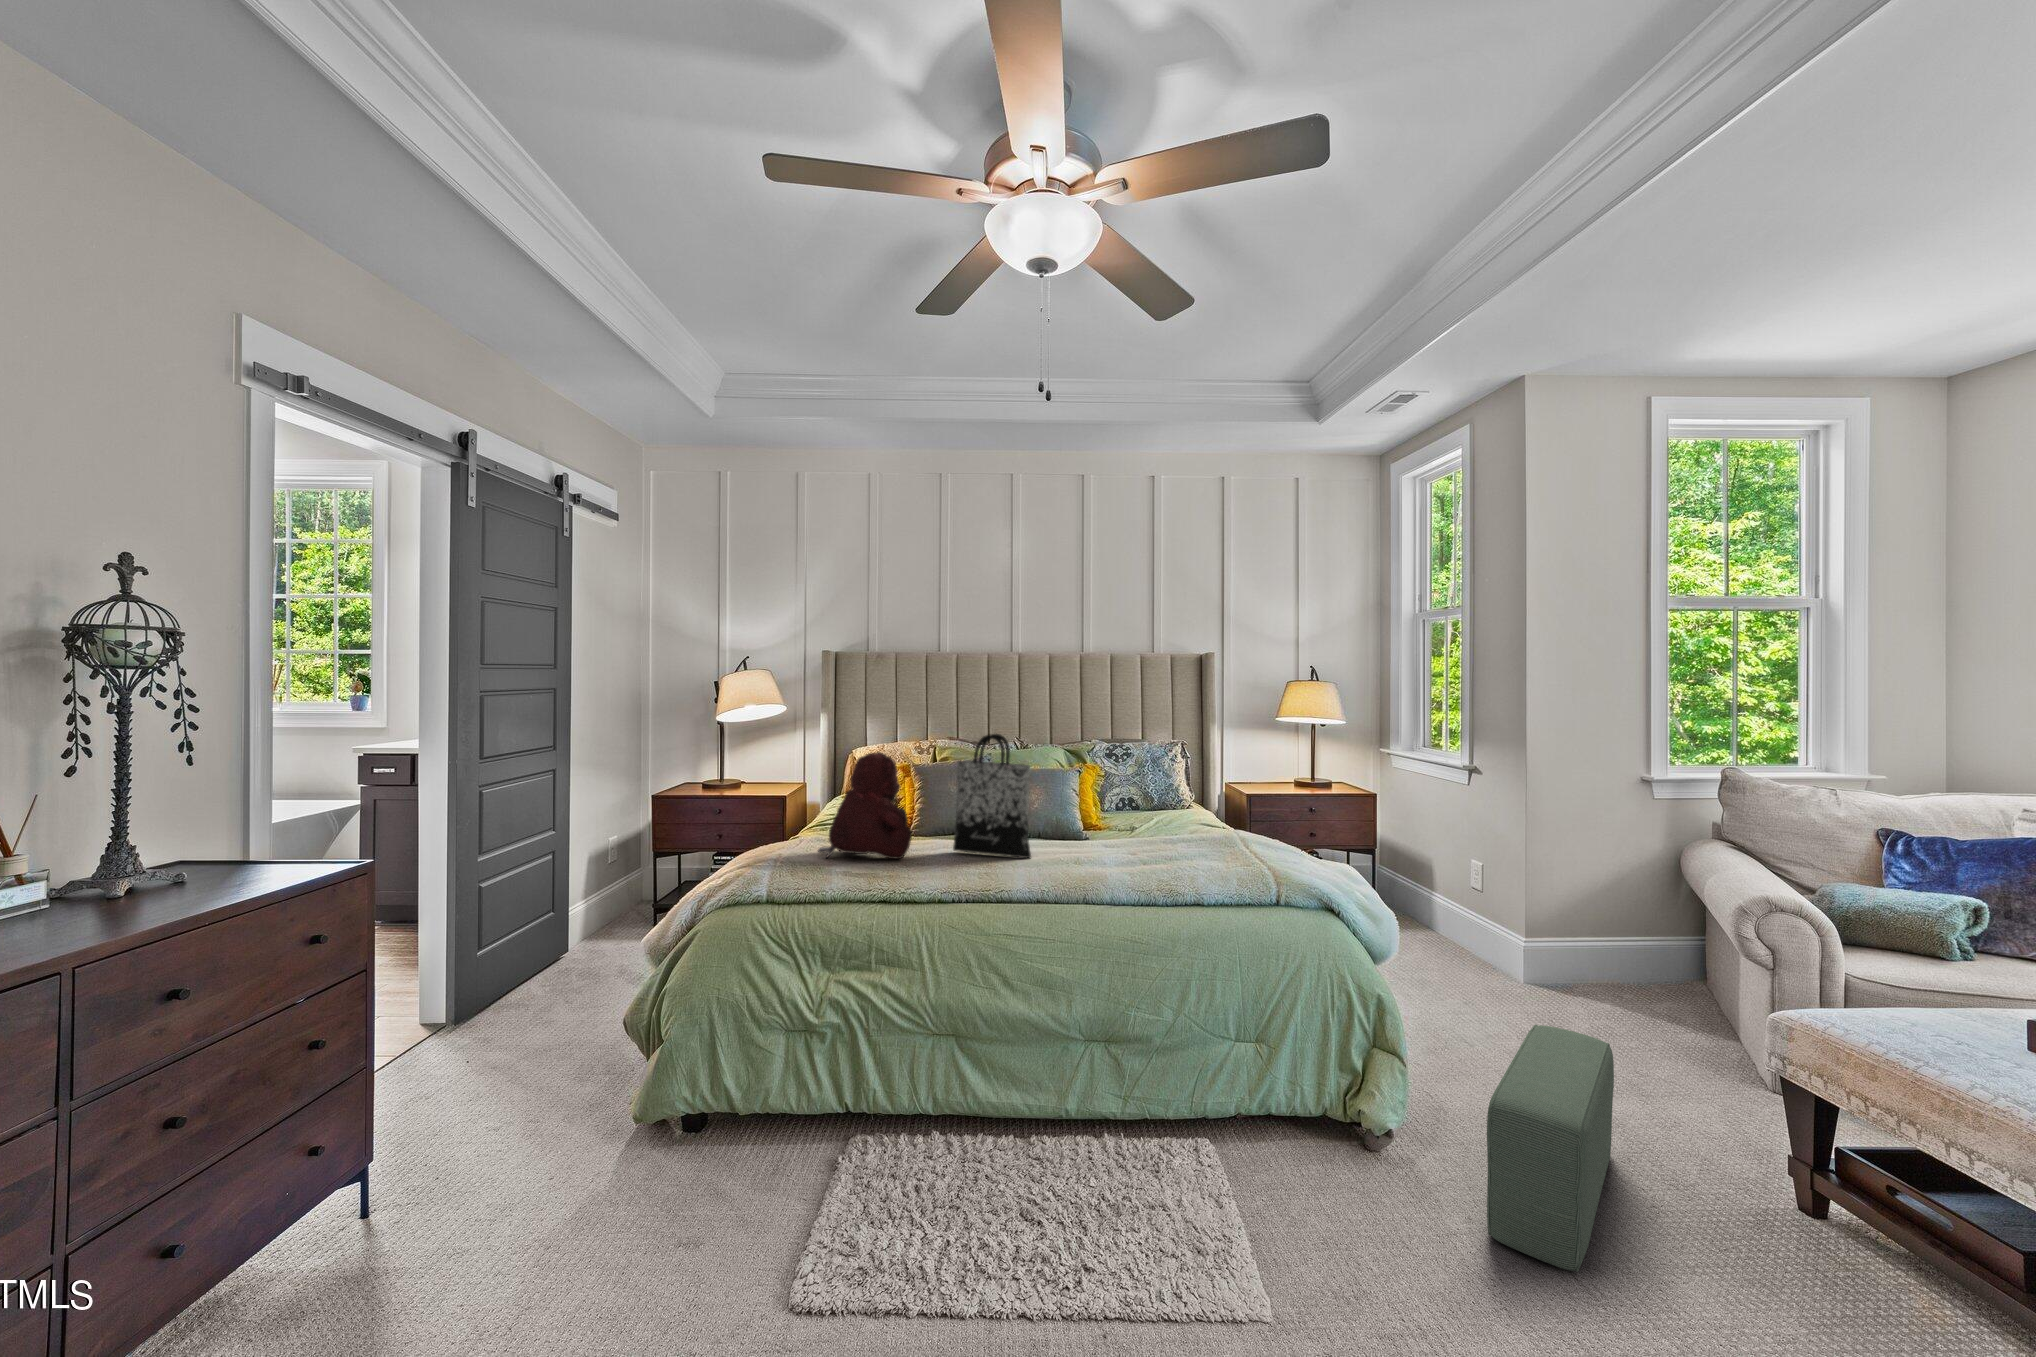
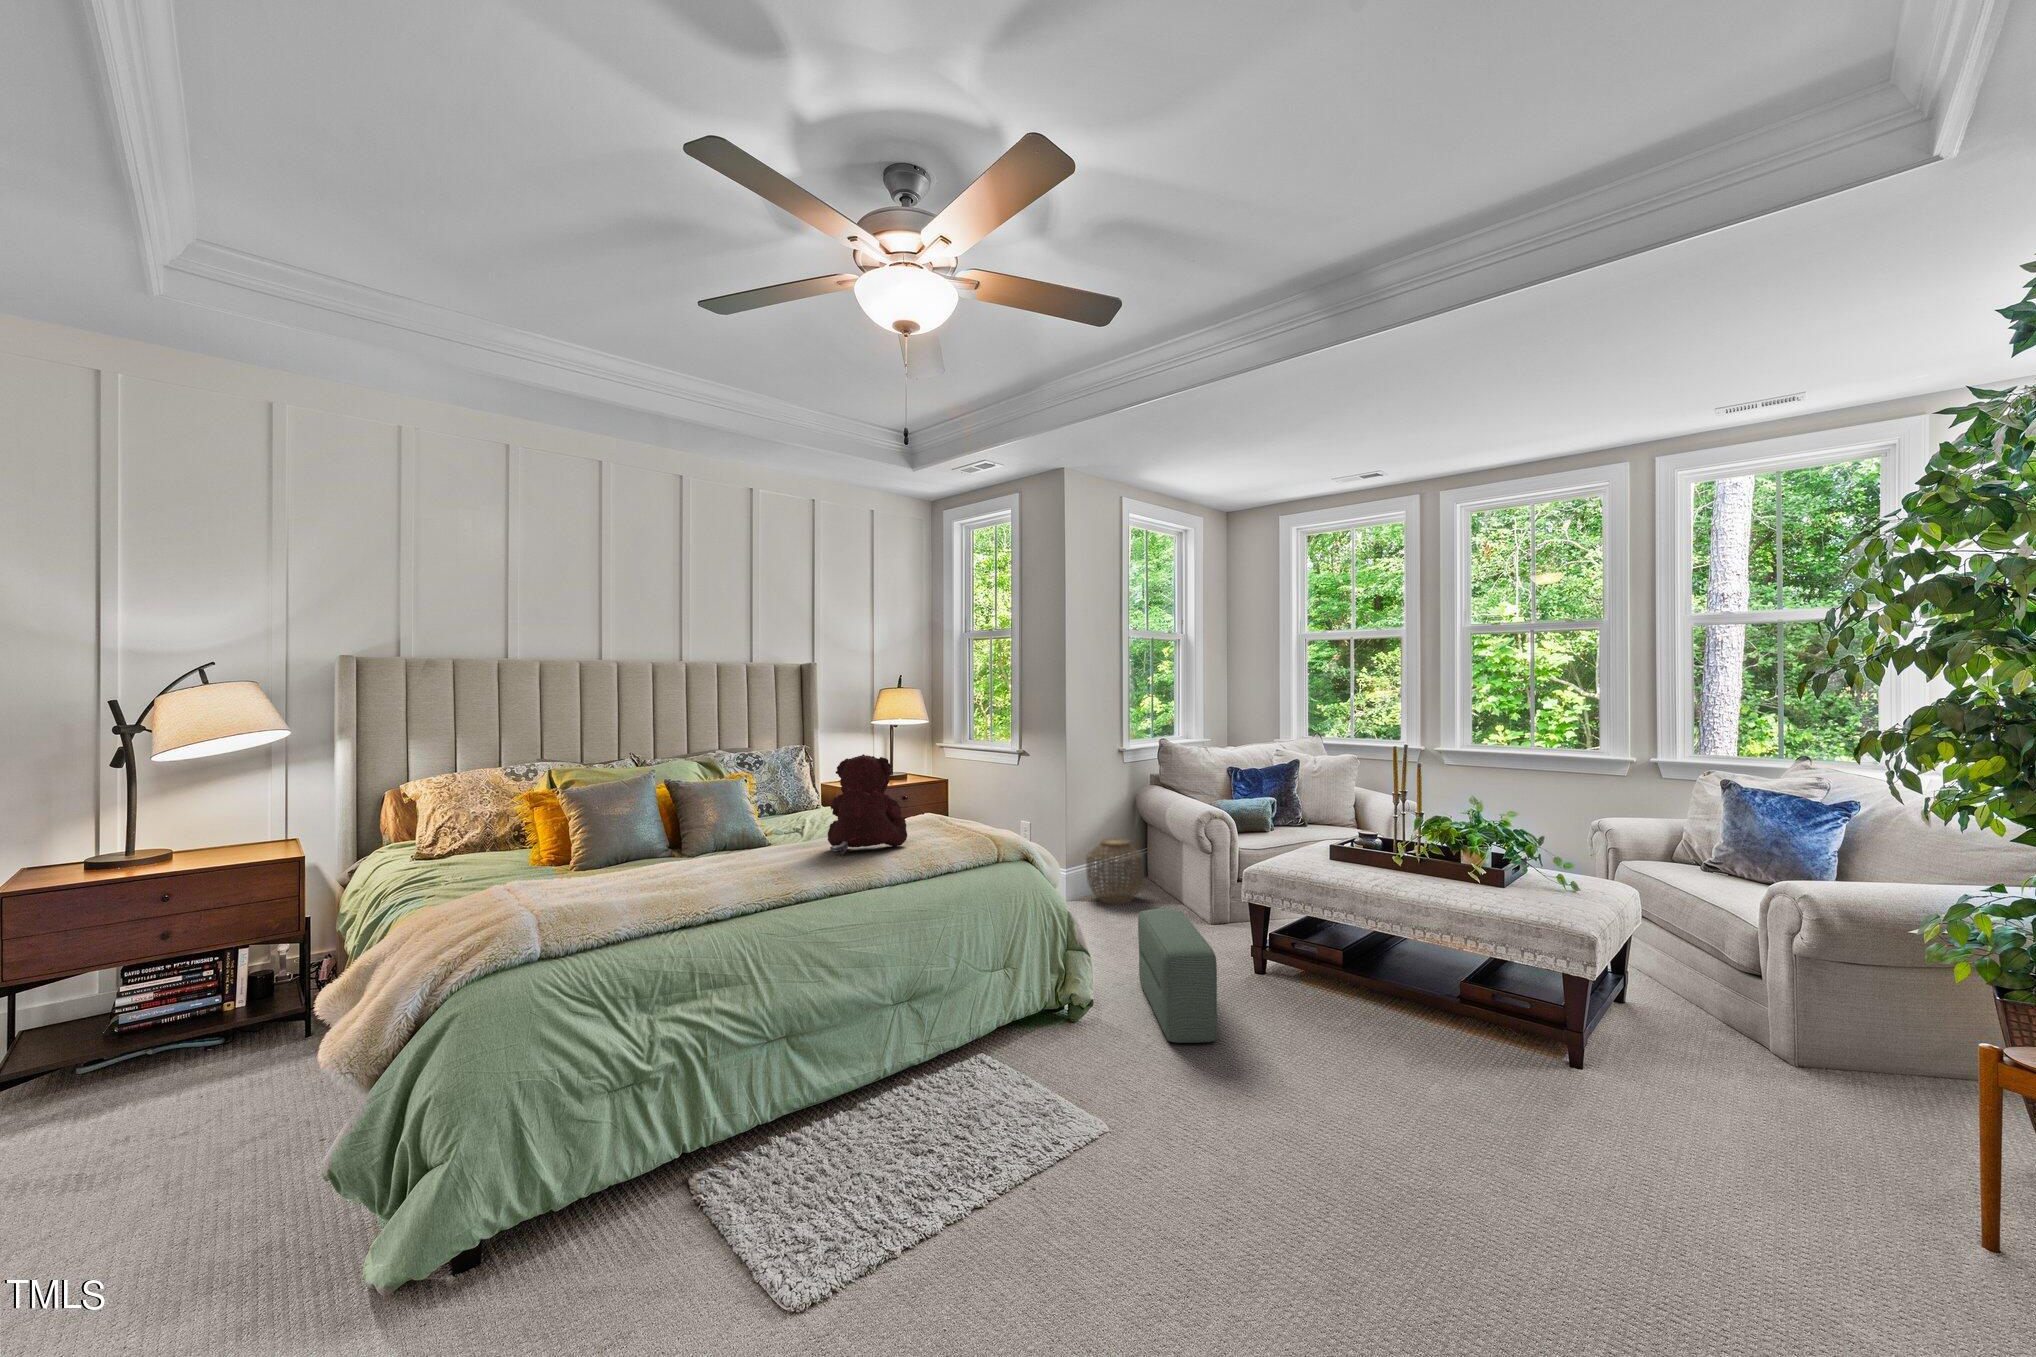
tote bag: present [953,734,1031,858] -> none [710,743,798,868]
teddy bear: present [818,752,913,859] -> present [828,754,907,856]
woven basket: none [1563,908,1667,1008] -> present [1087,838,1144,904]

